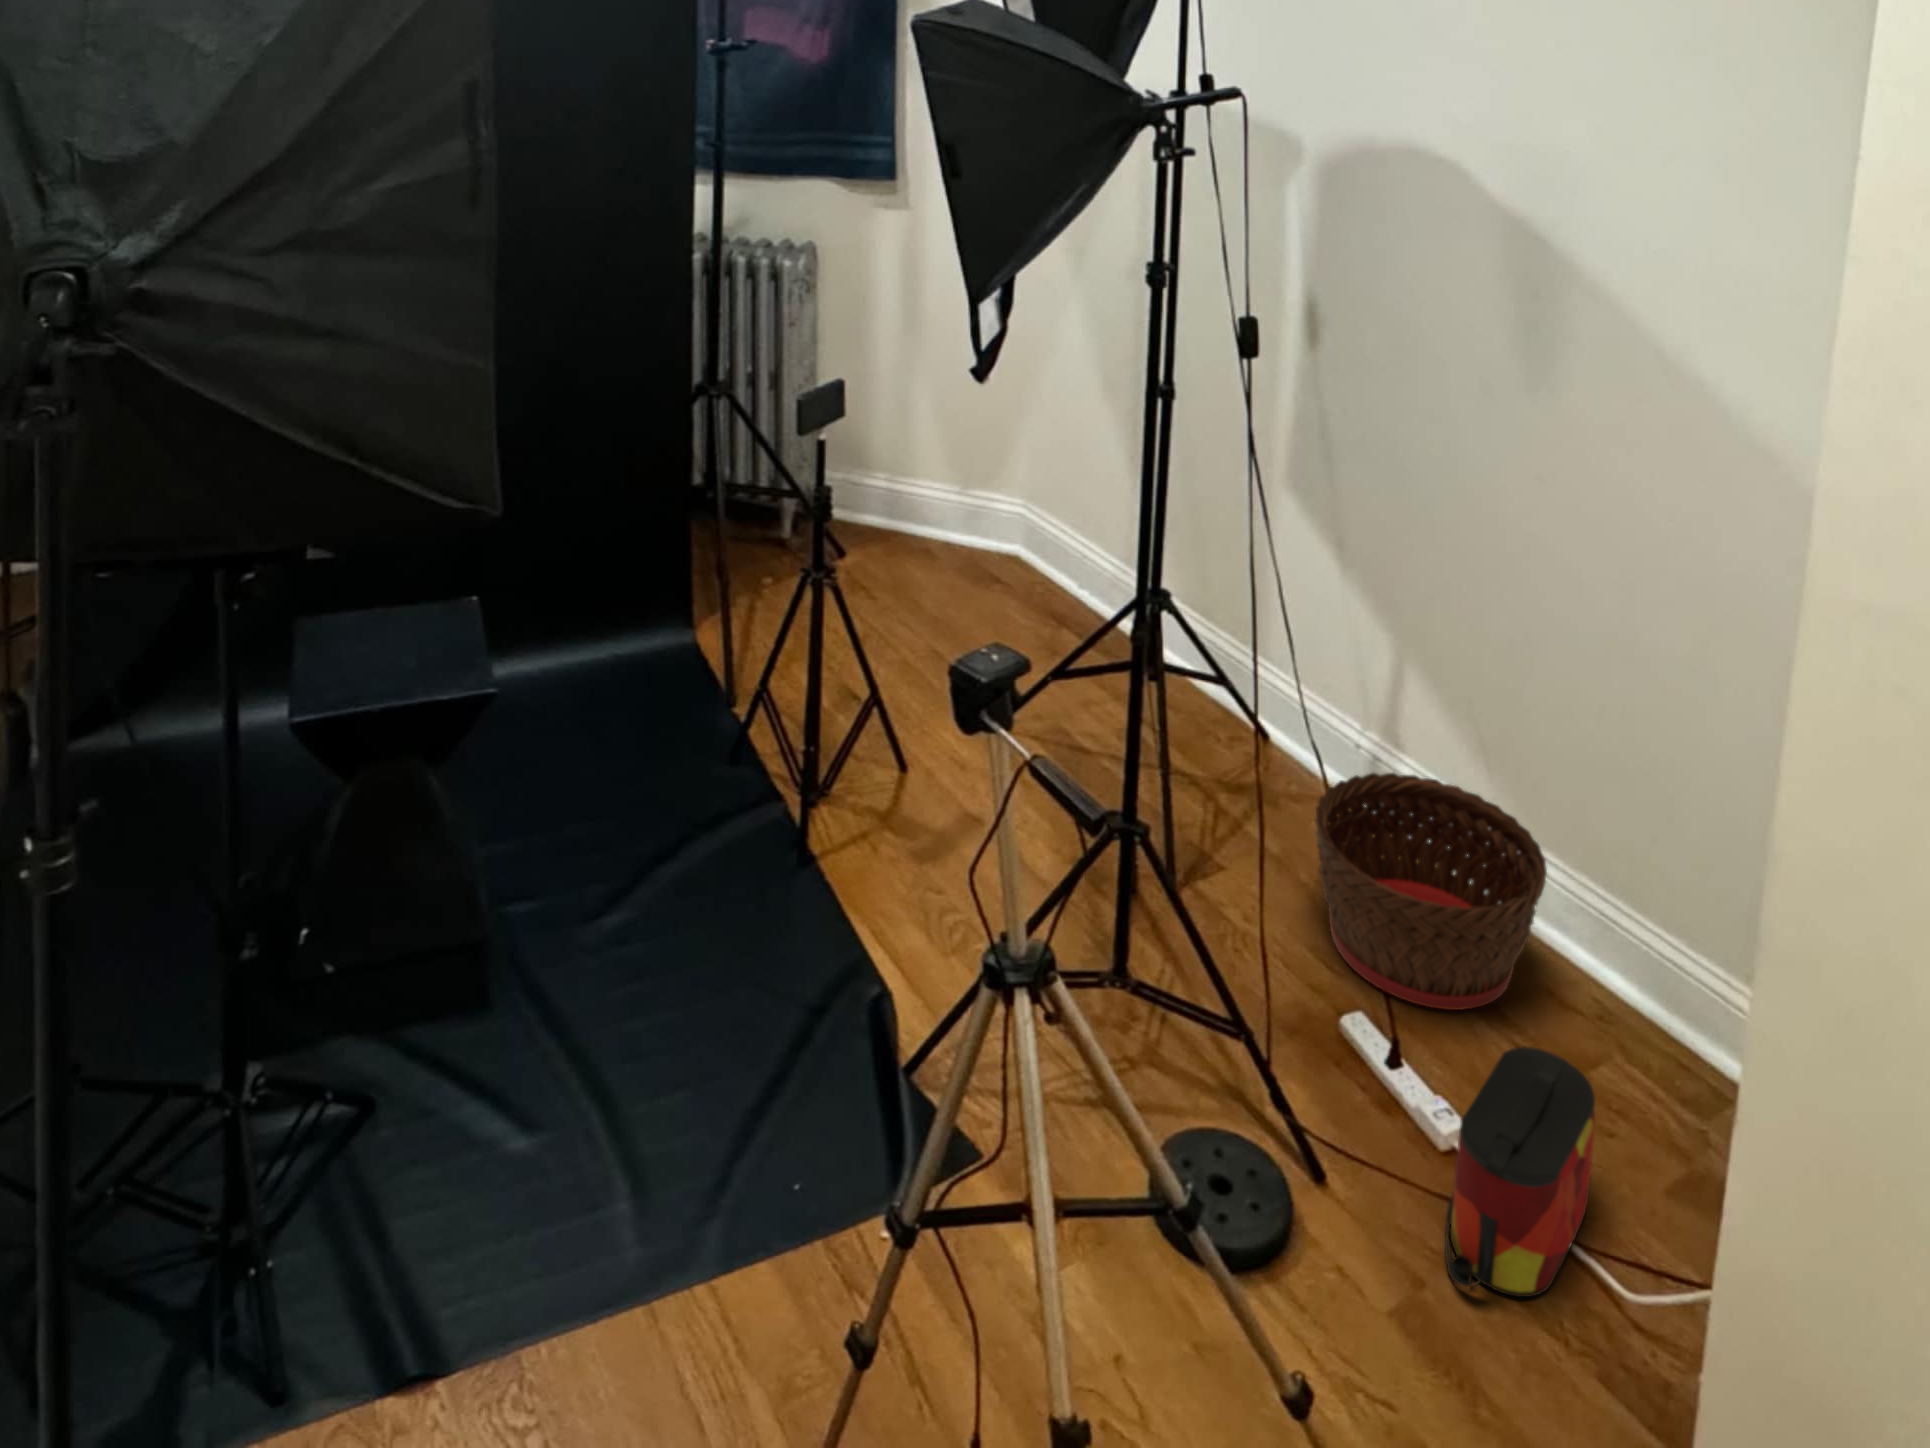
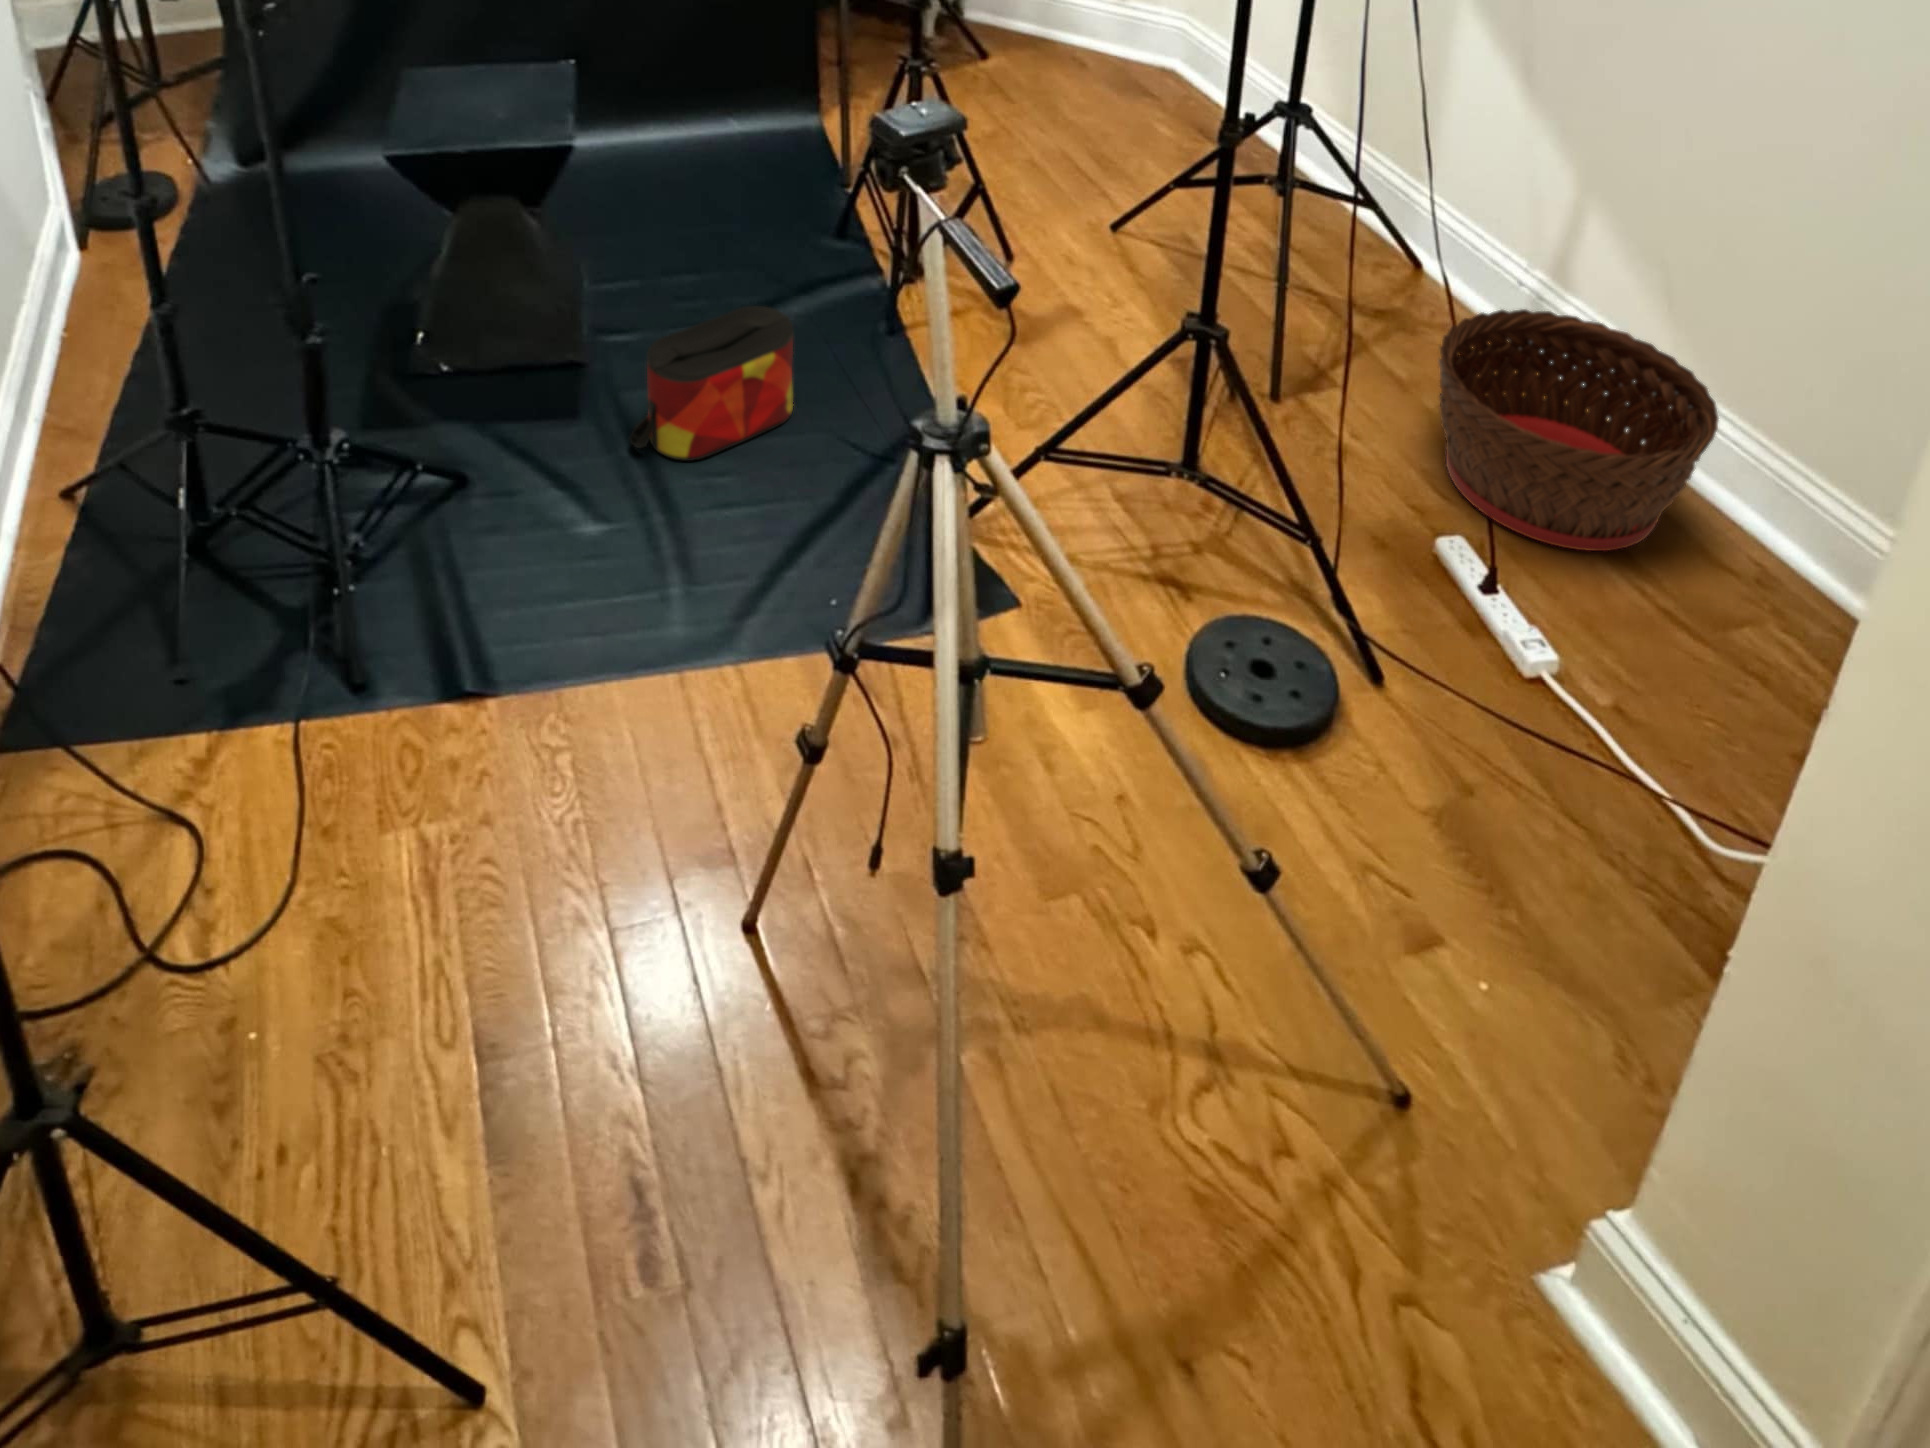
bag: present [1445,1047,1595,1297] -> present [629,306,793,461]

